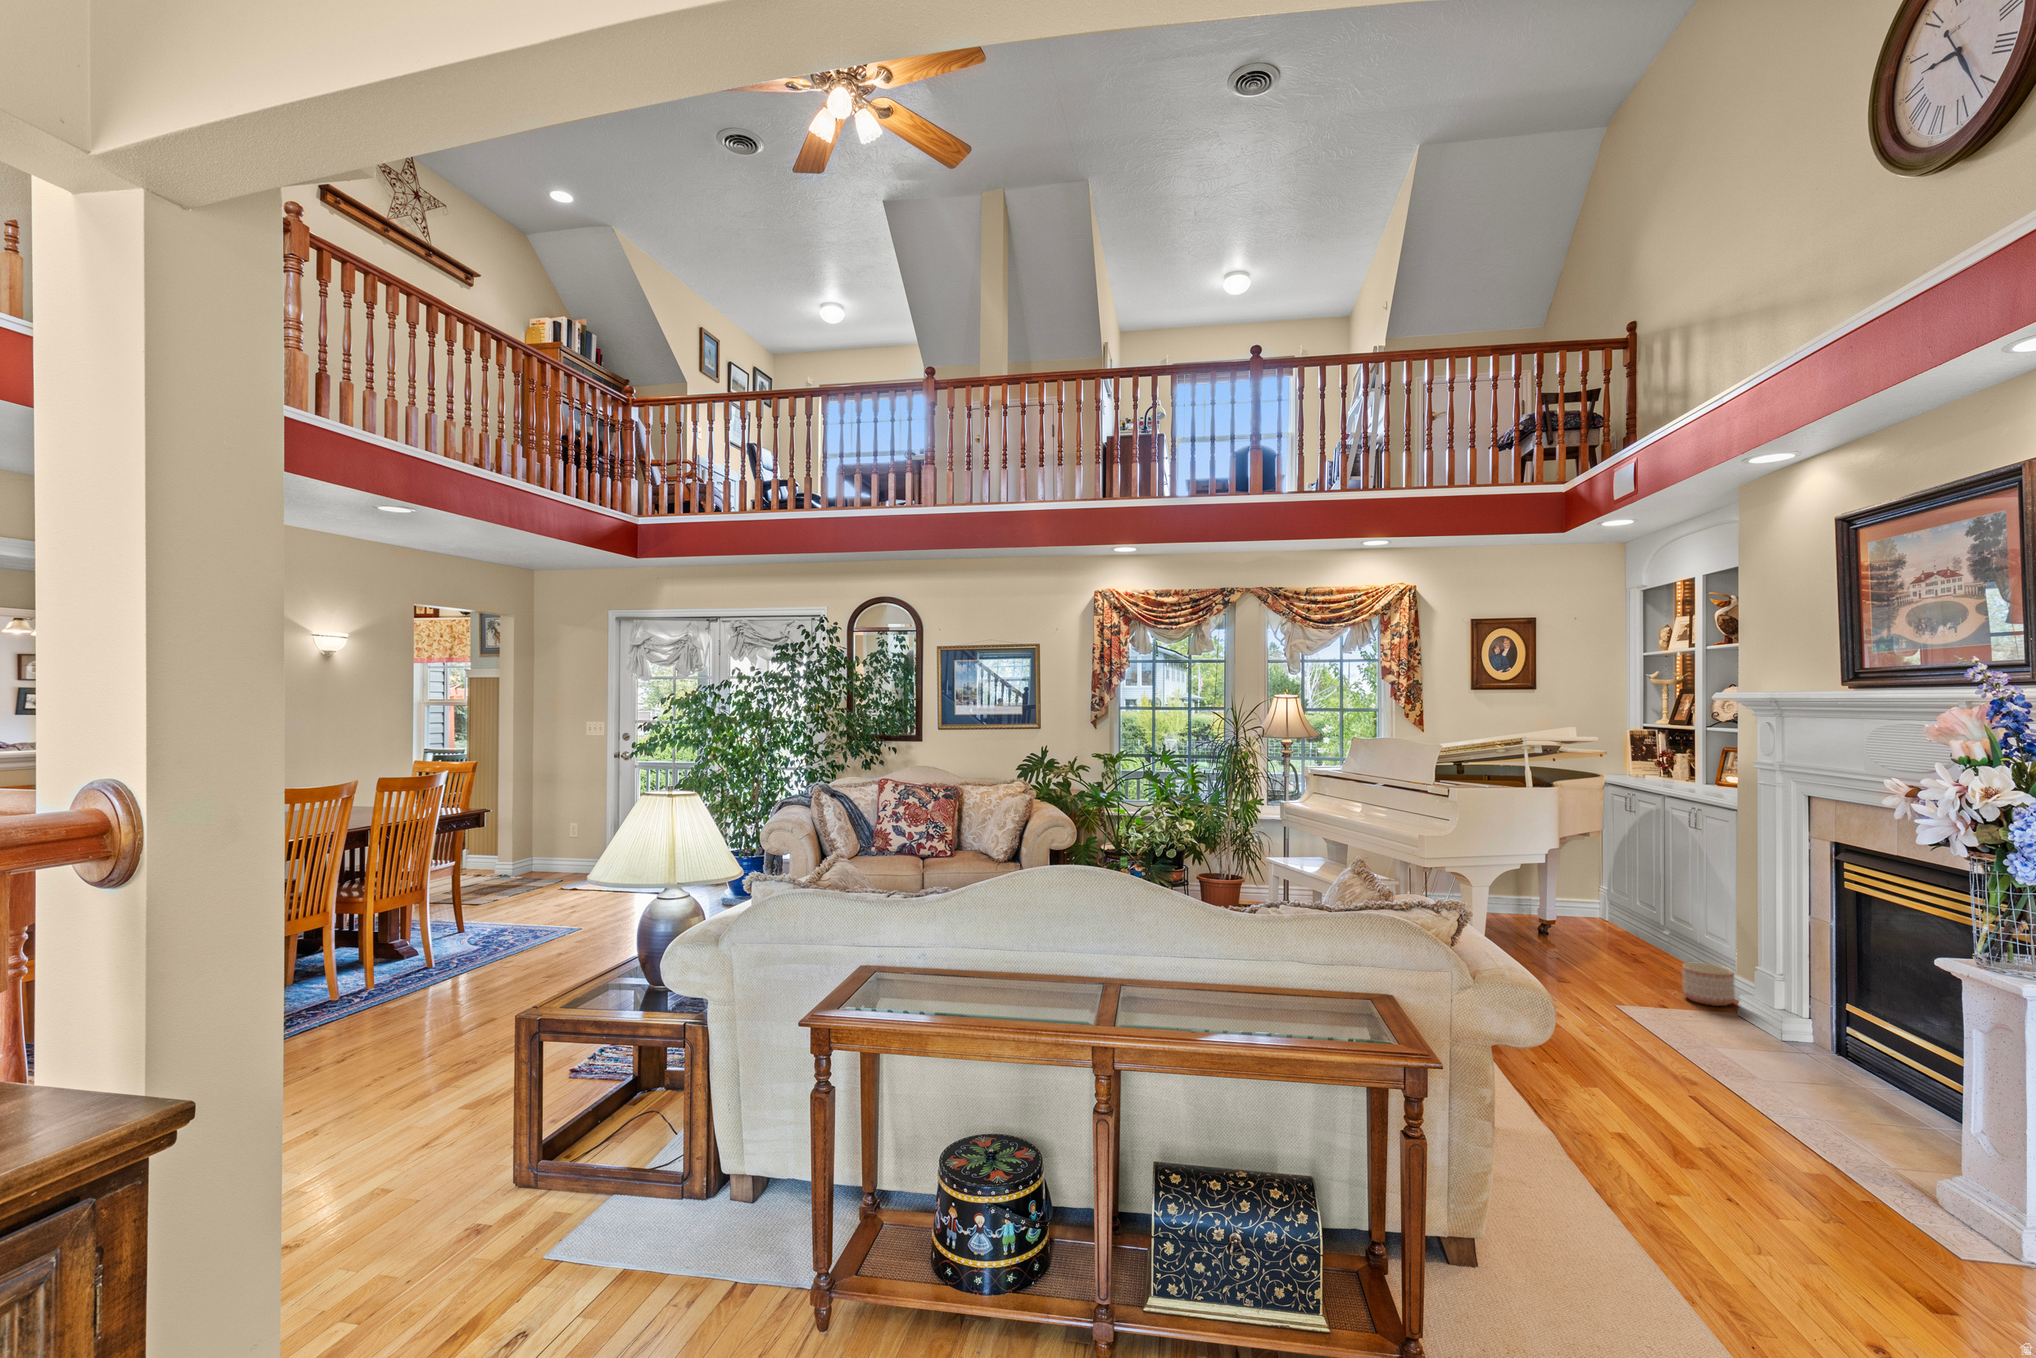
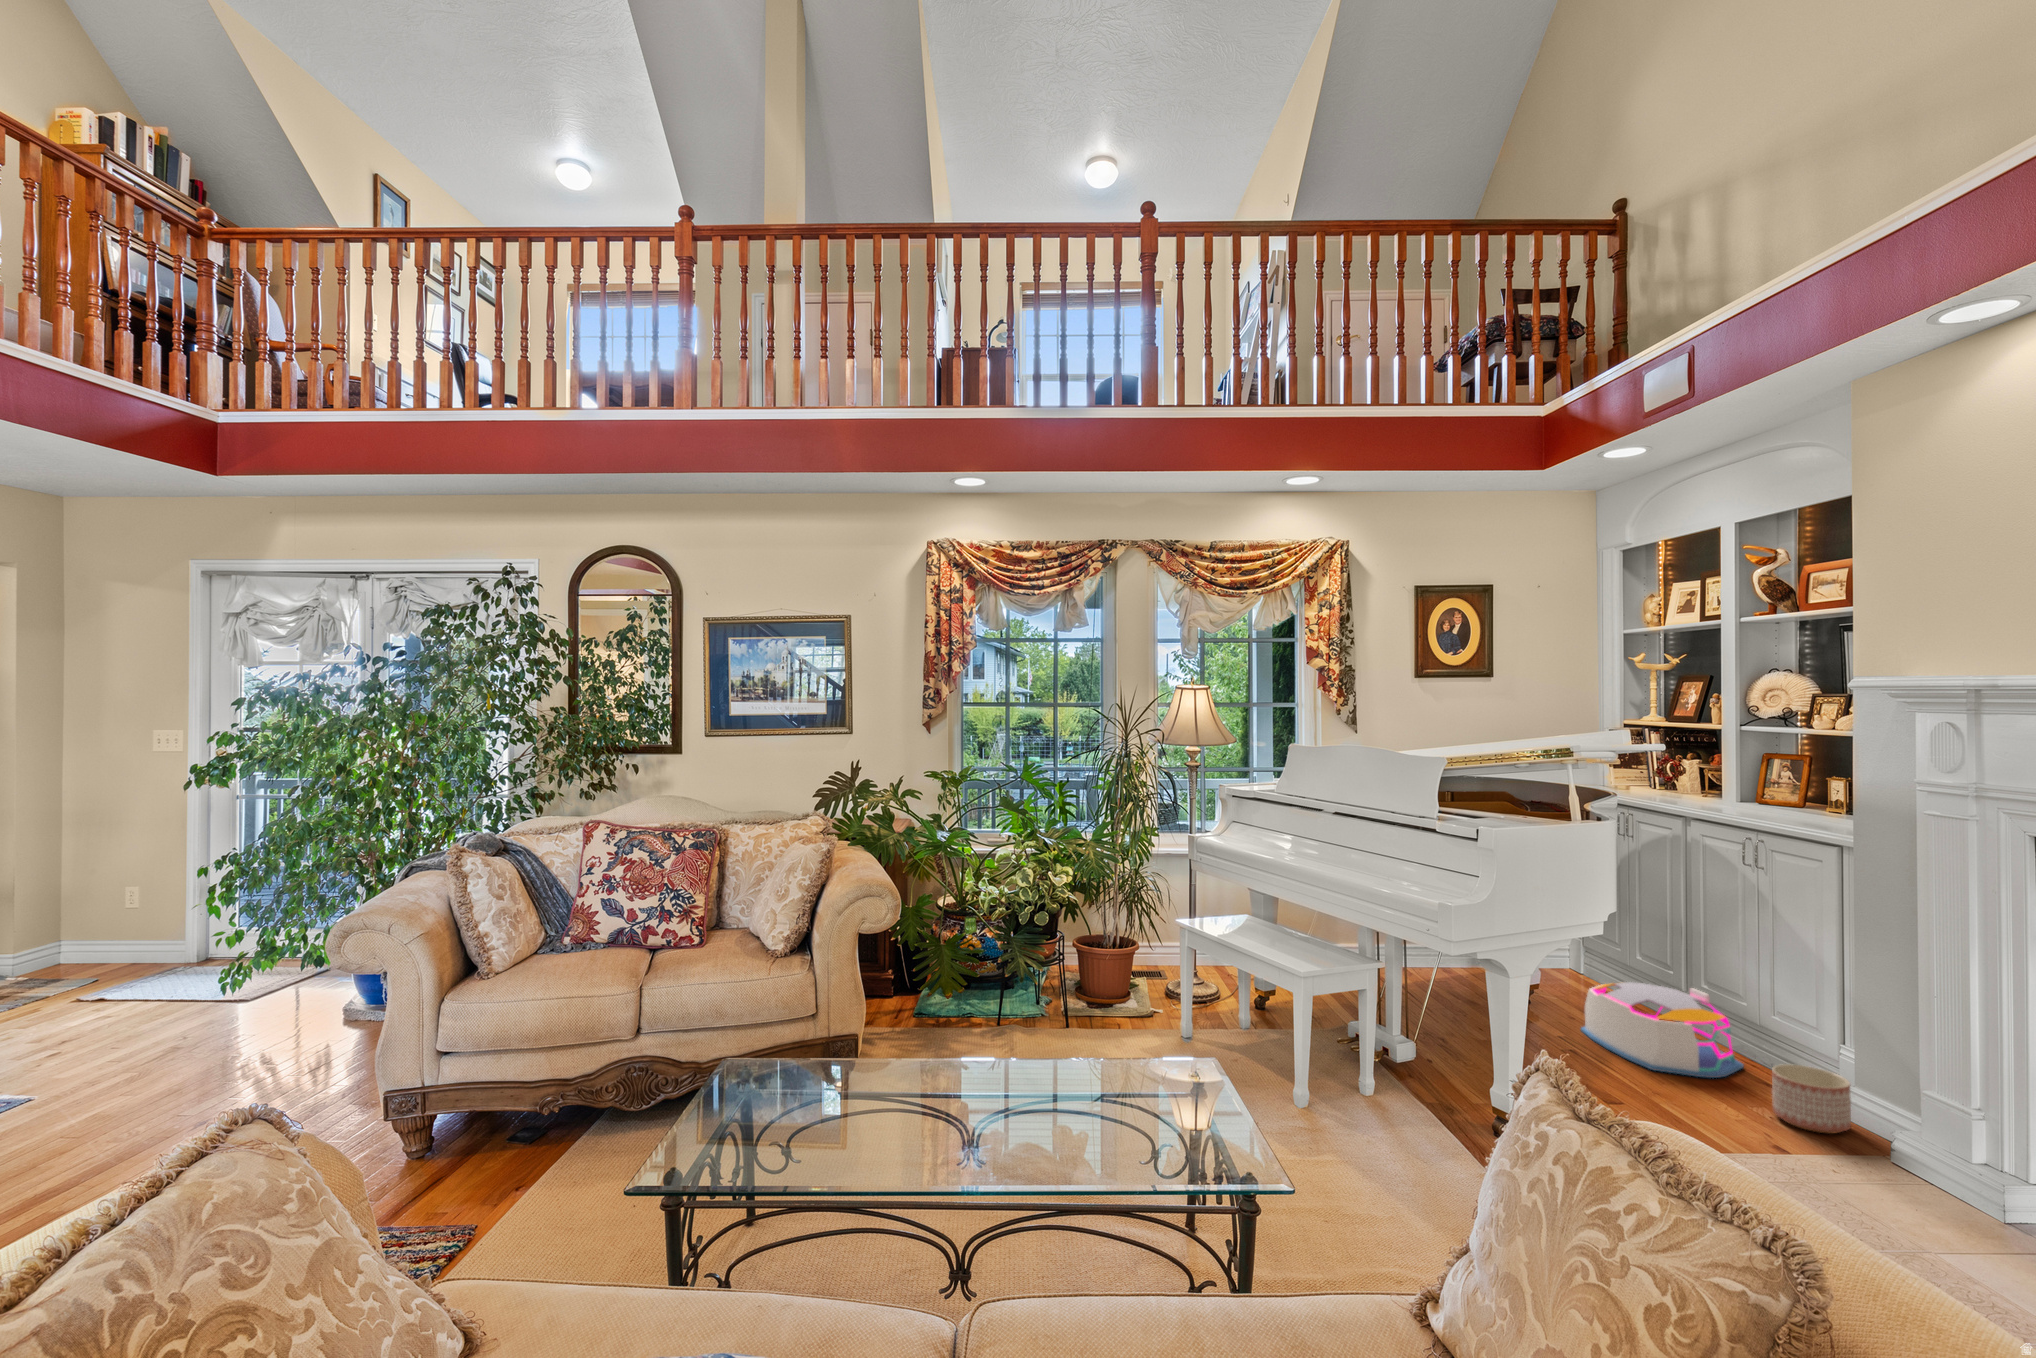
storage bin: none [1577,916,1687,978] -> present [1581,982,1744,1078]

